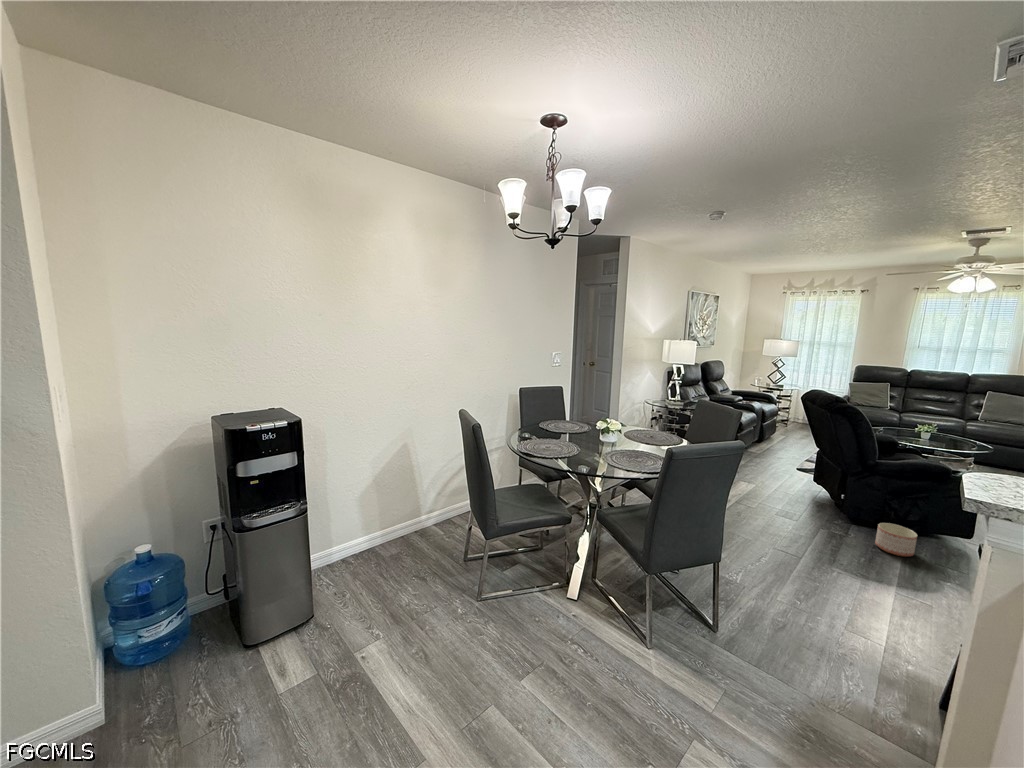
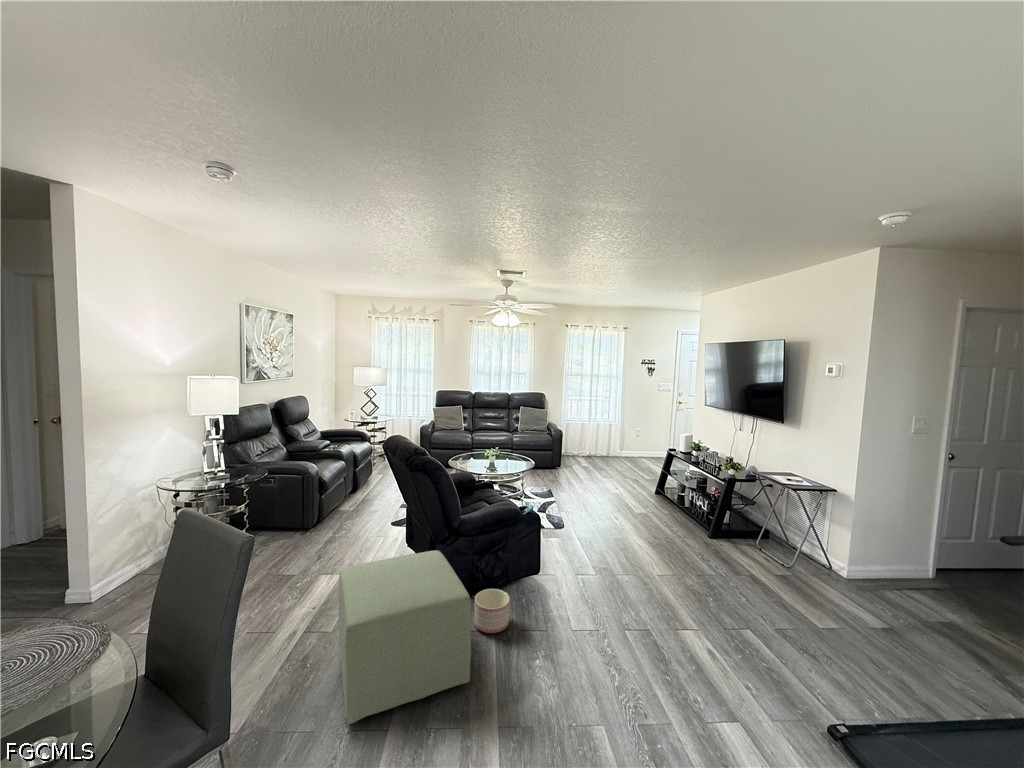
ottoman: none [760,466,874,563] -> present [338,550,471,724]

